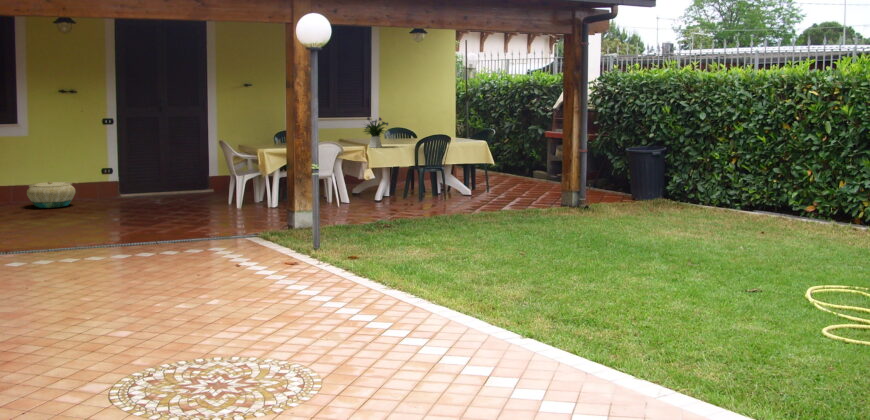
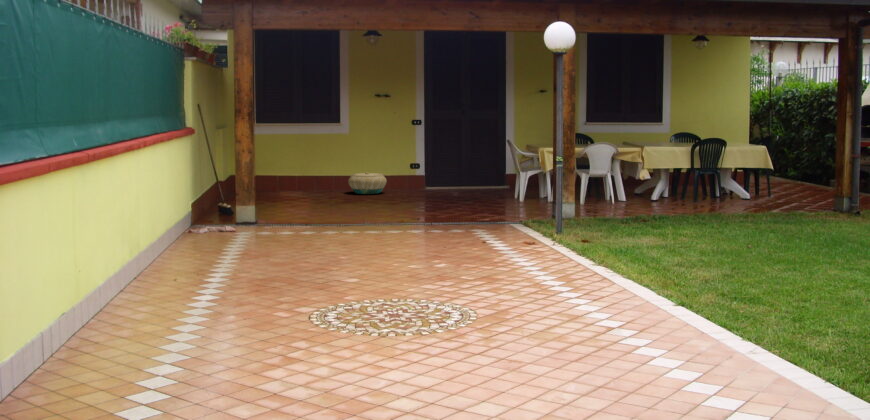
flower arrangement: present [364,117,388,148] -> none [635,118,666,149]

